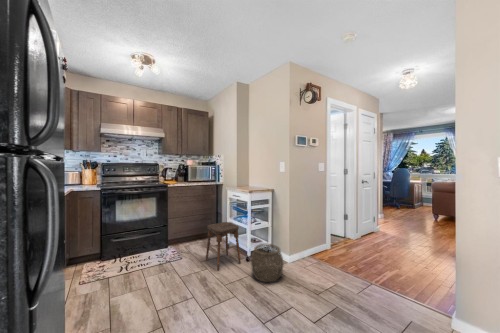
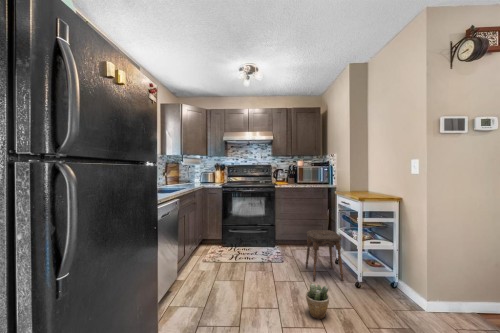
woven basket: present [251,244,283,282] -> none [349,263,395,313]
potted plant: none [223,271,244,303] -> present [306,284,329,319]

